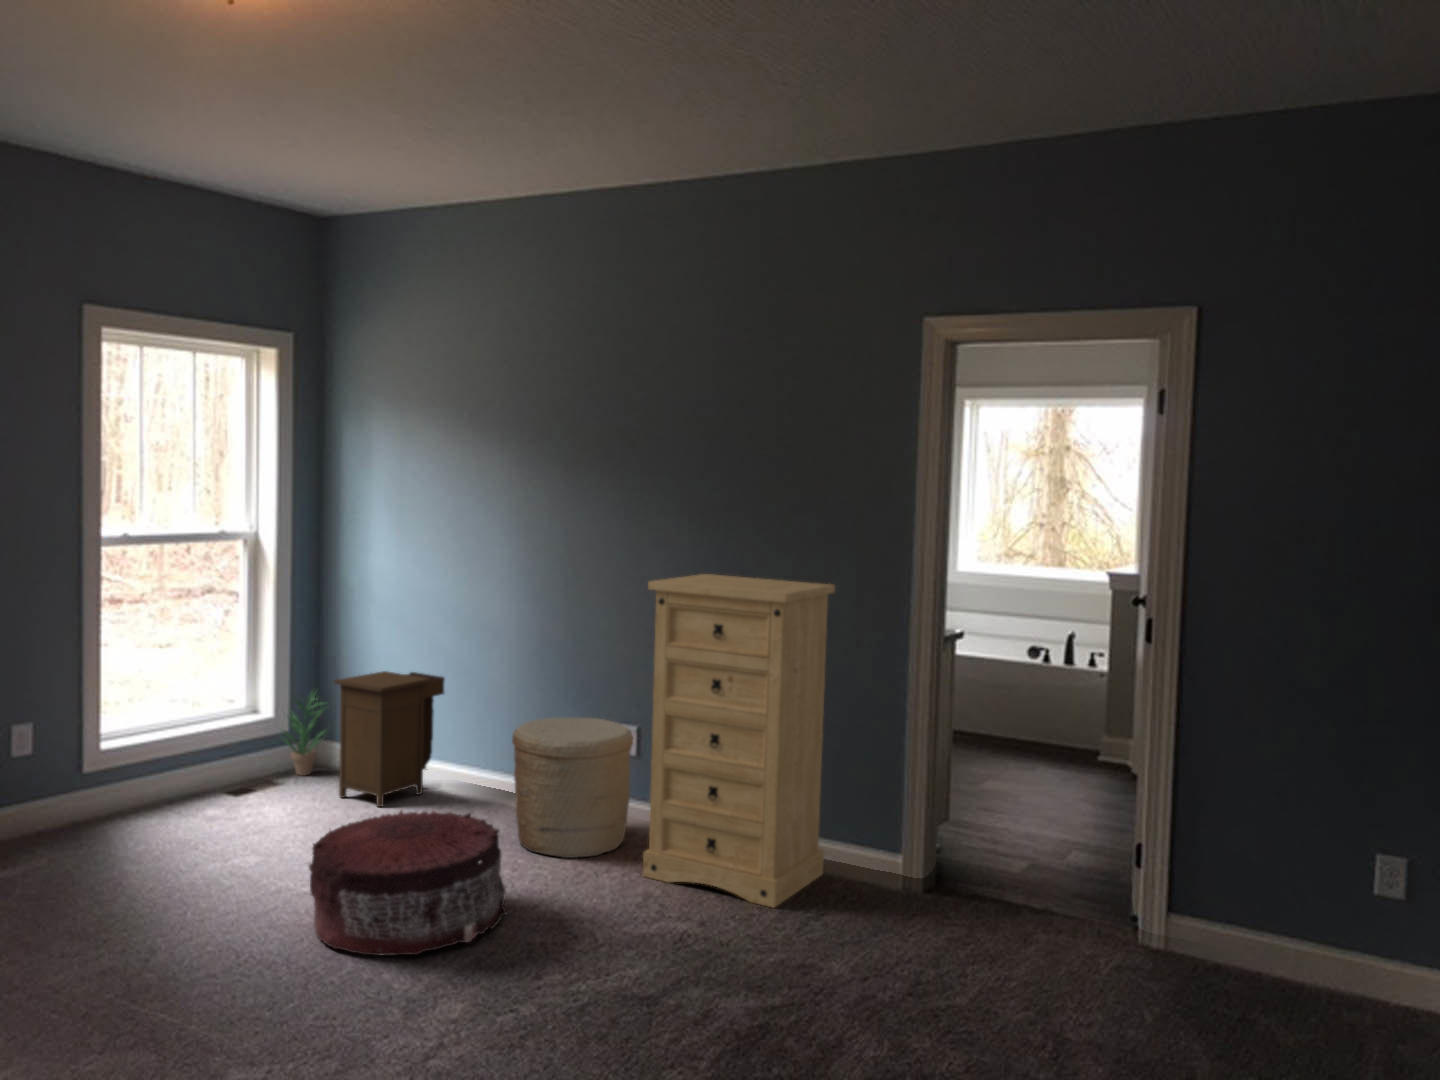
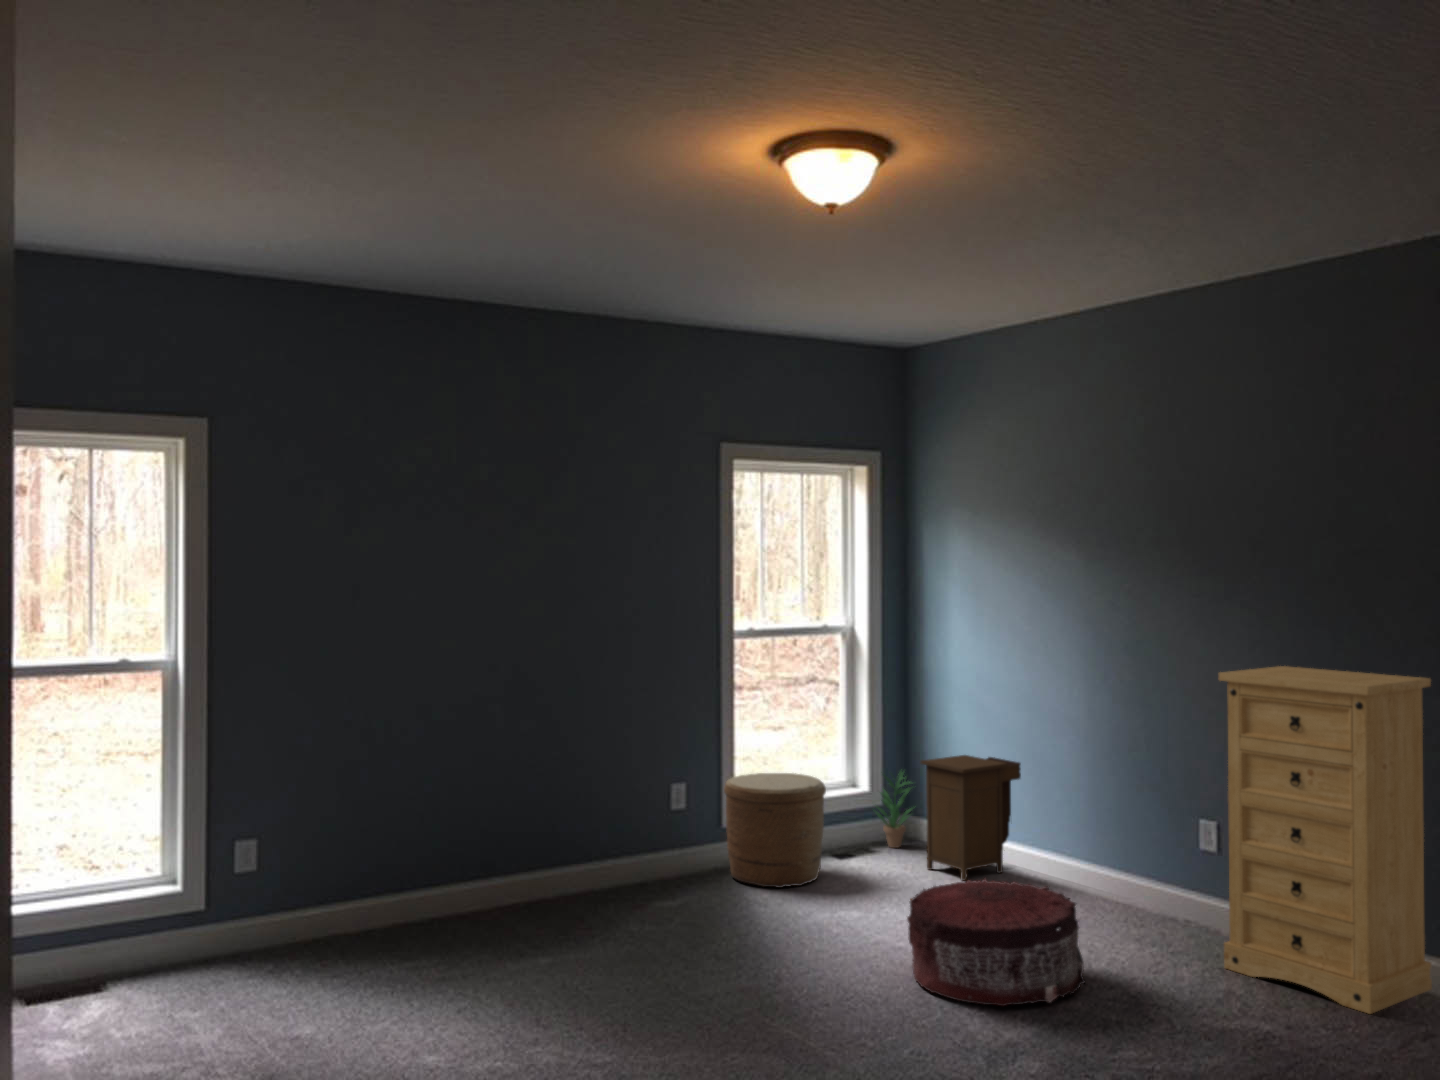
woven basket: present [512,717,633,858] -> present [724,773,826,888]

